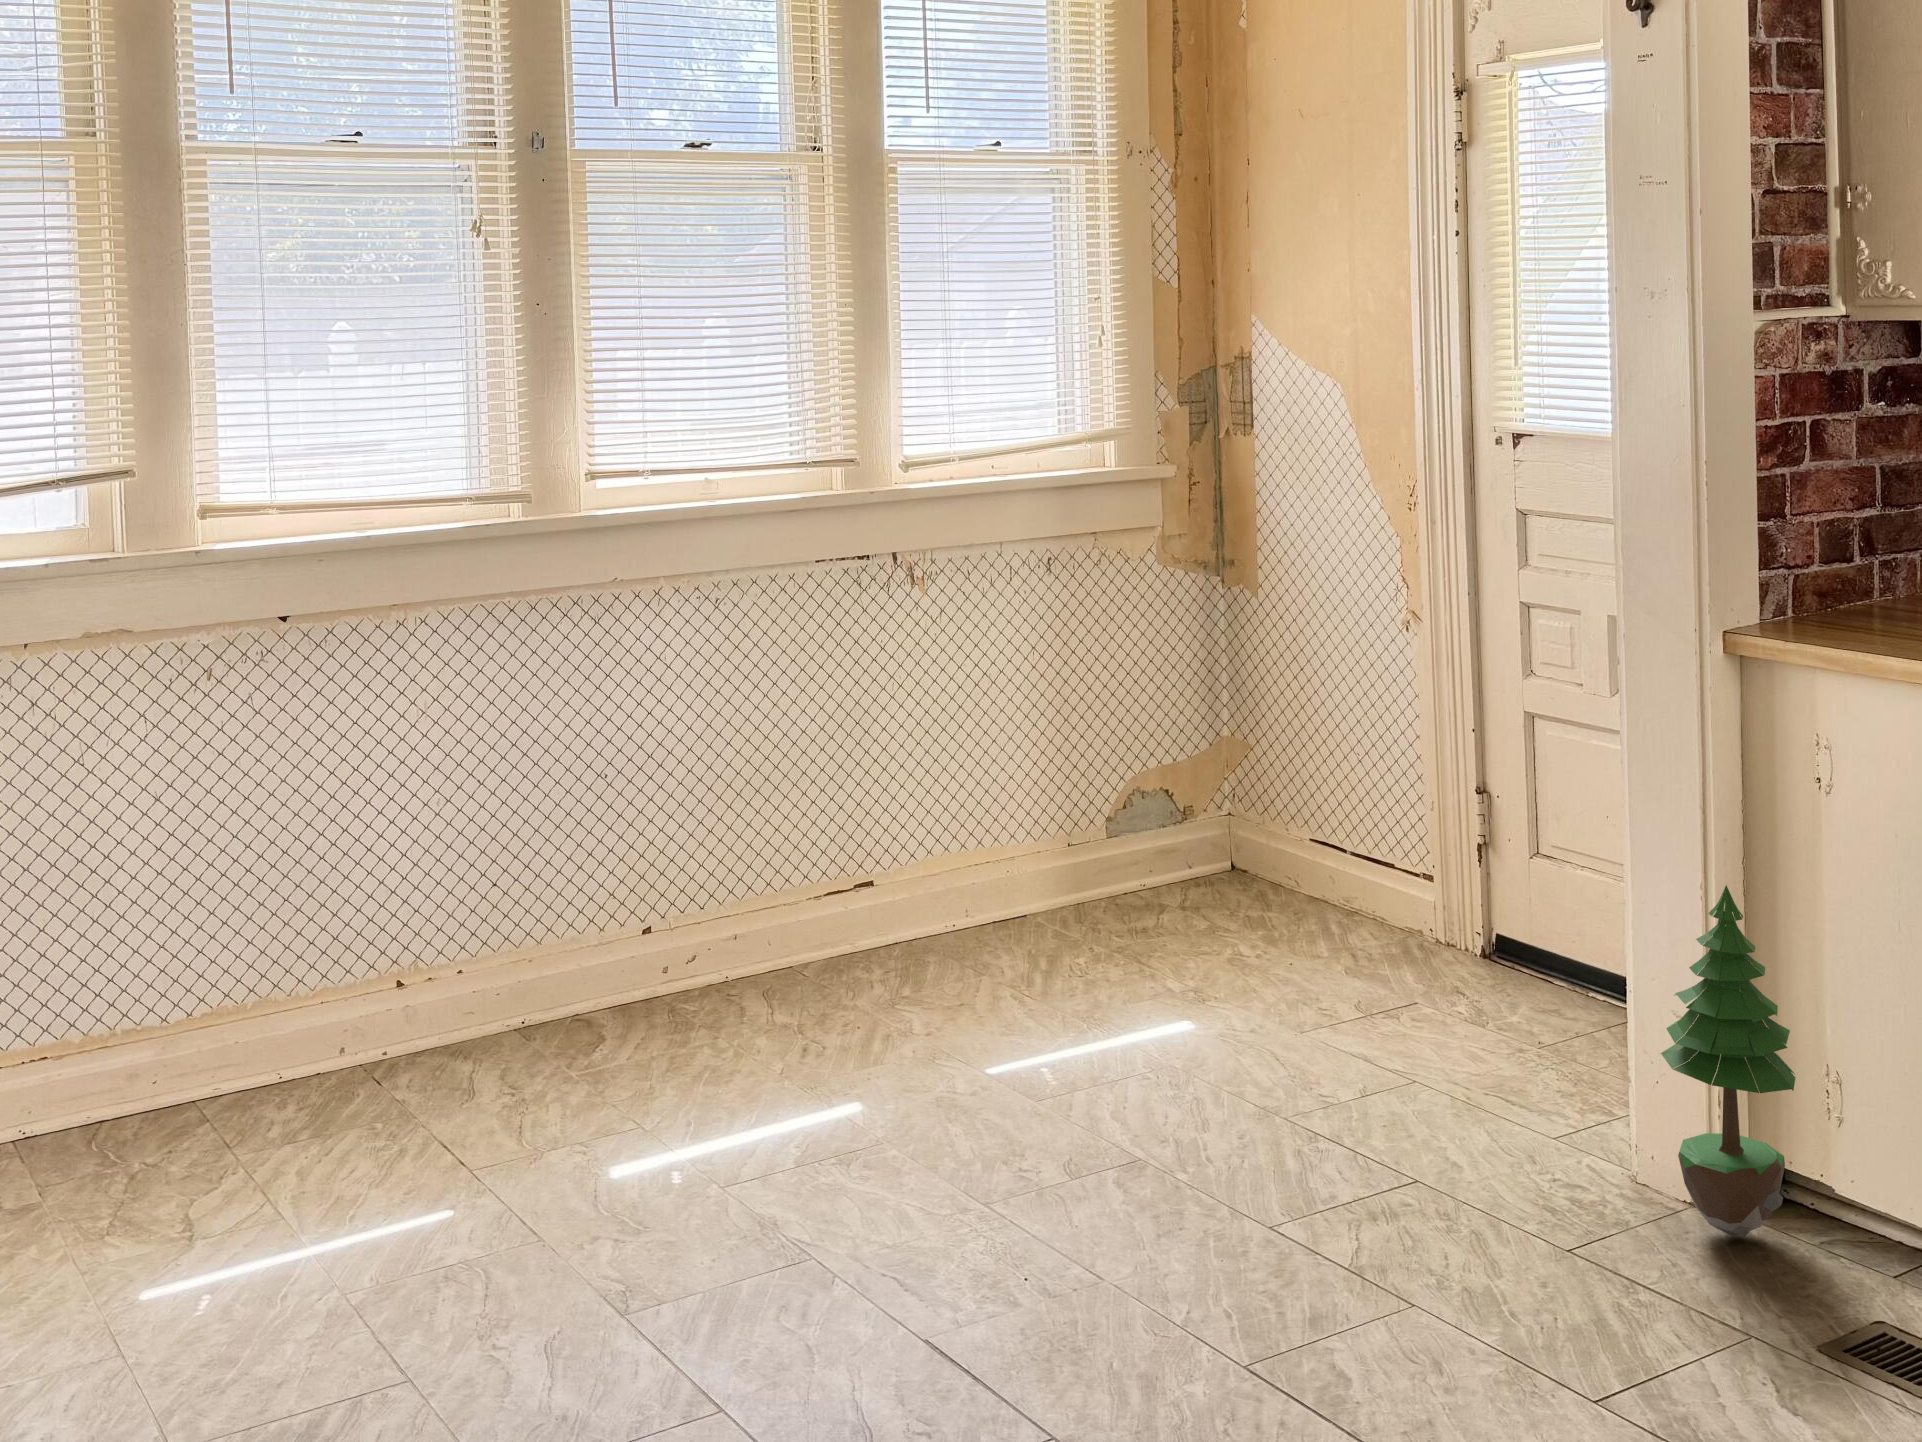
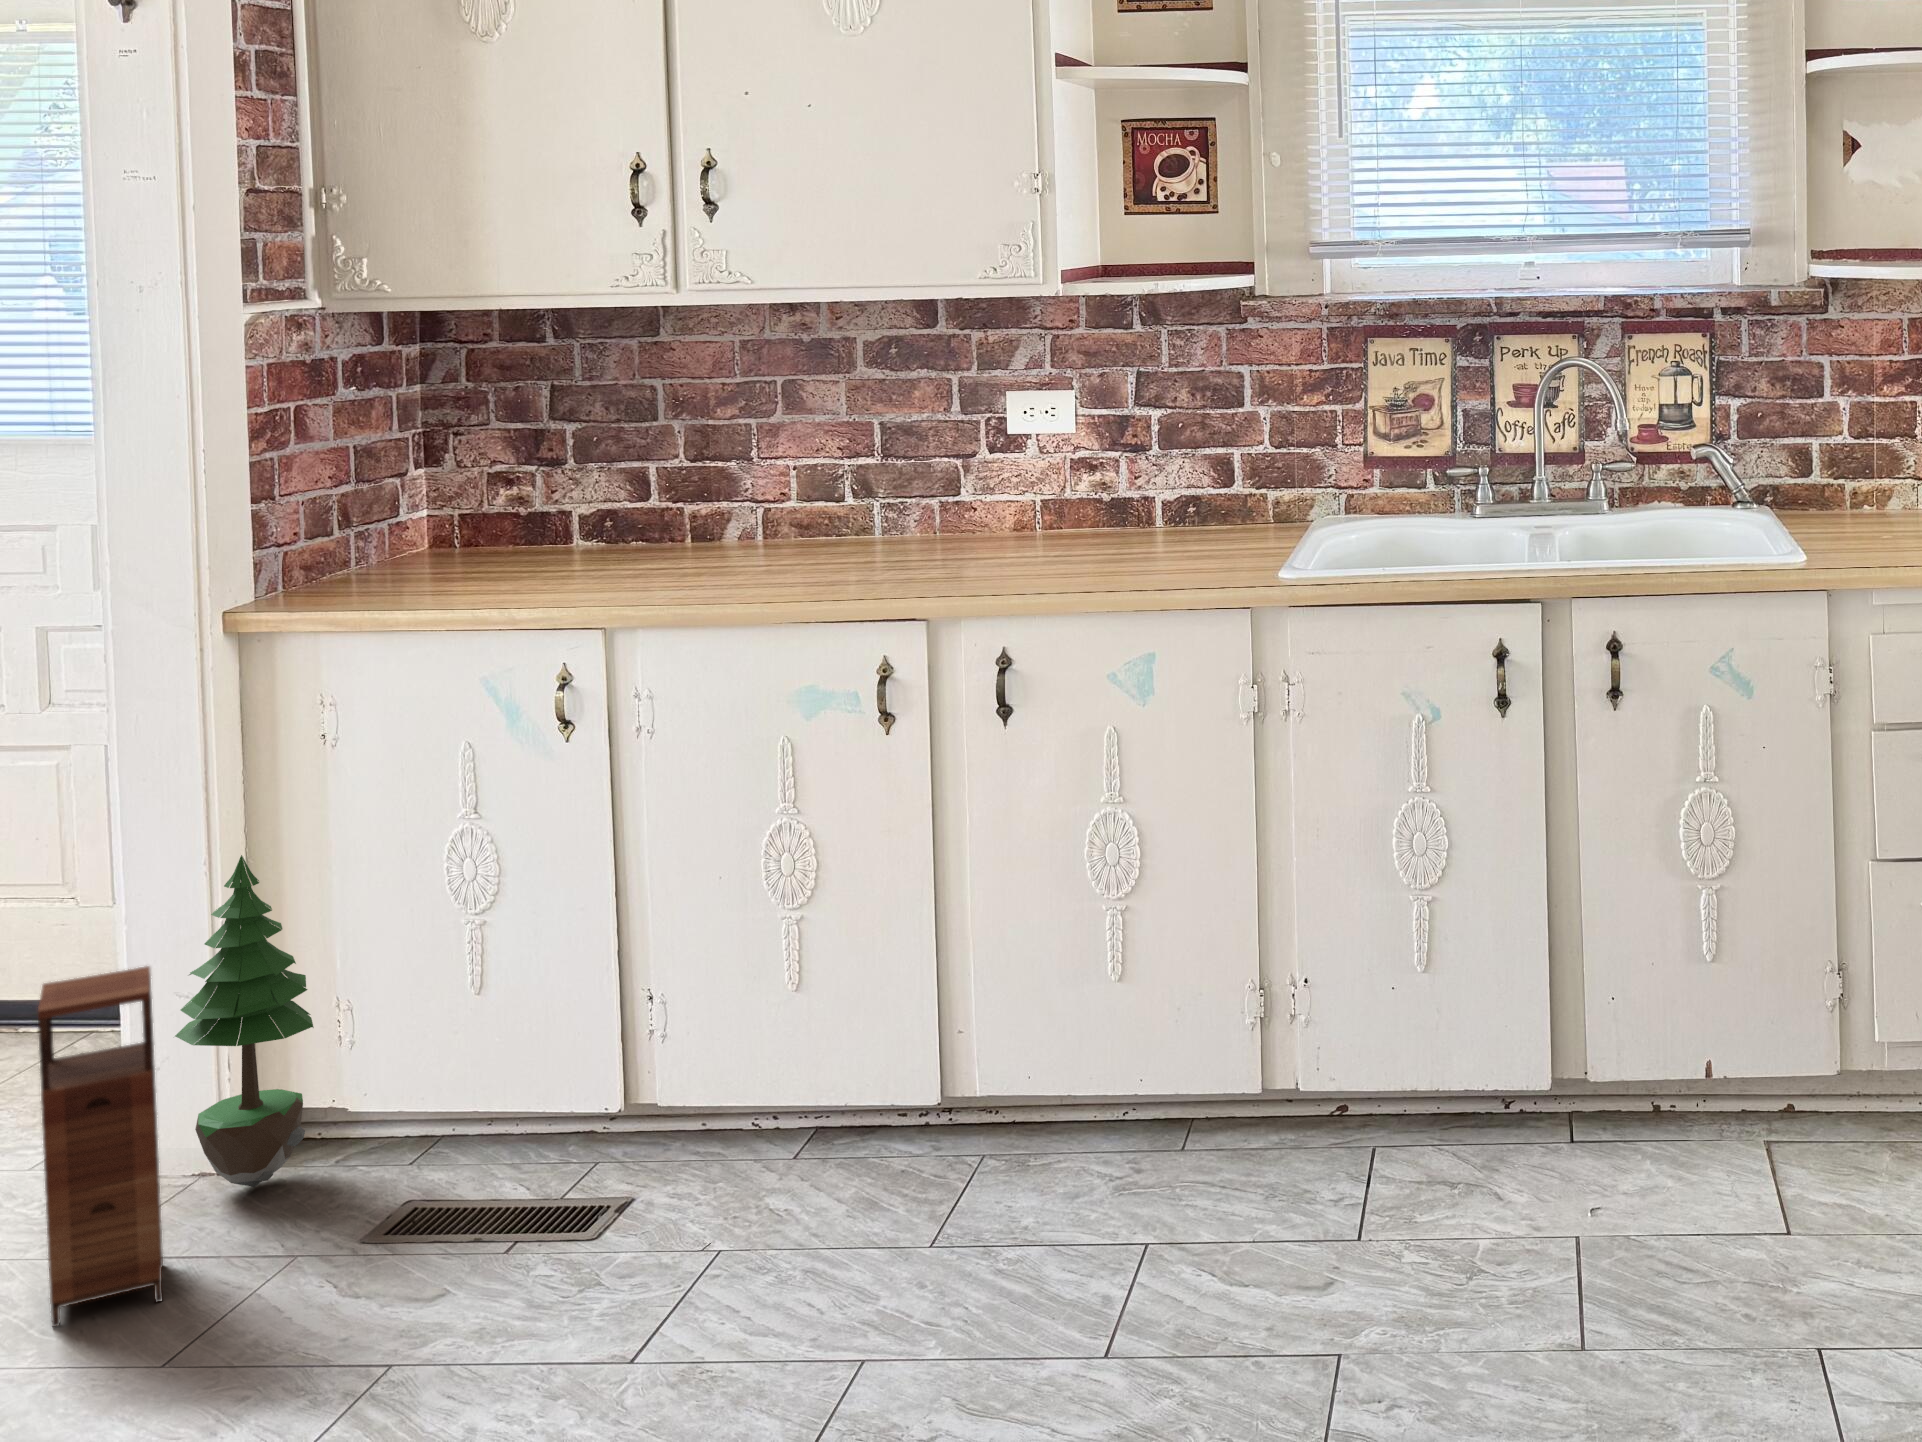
storage cabinet: none [1513,967,1630,1327] -> present [38,966,163,1327]

